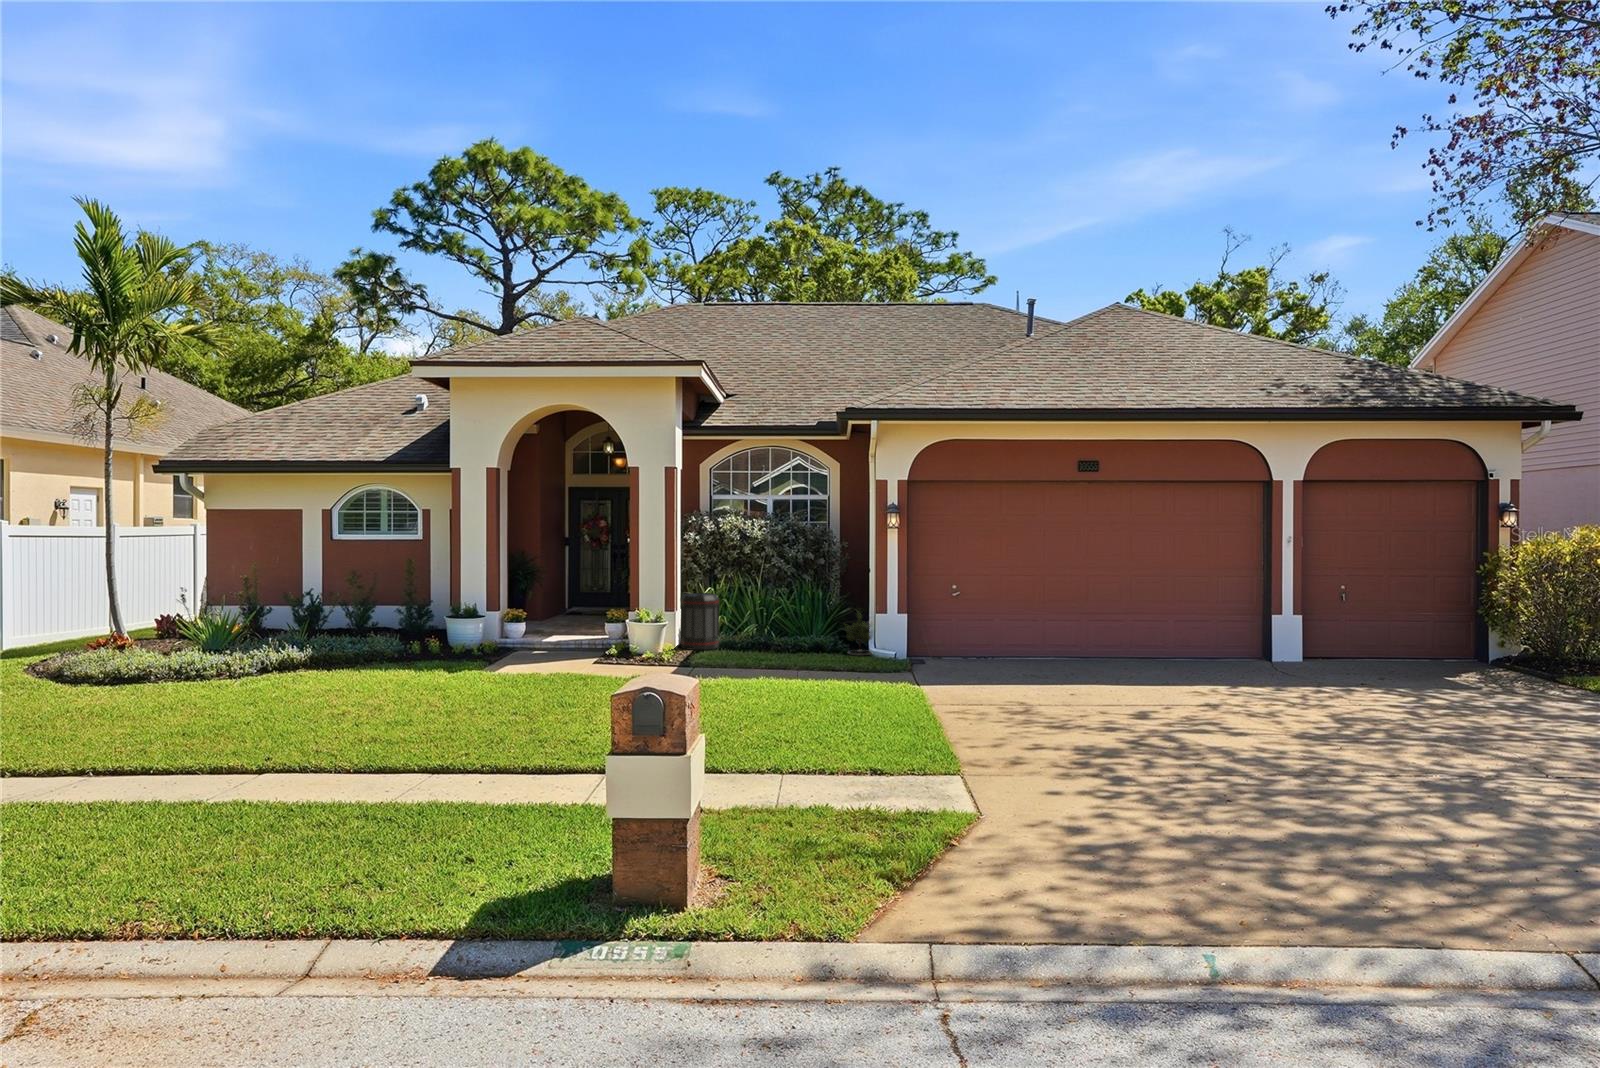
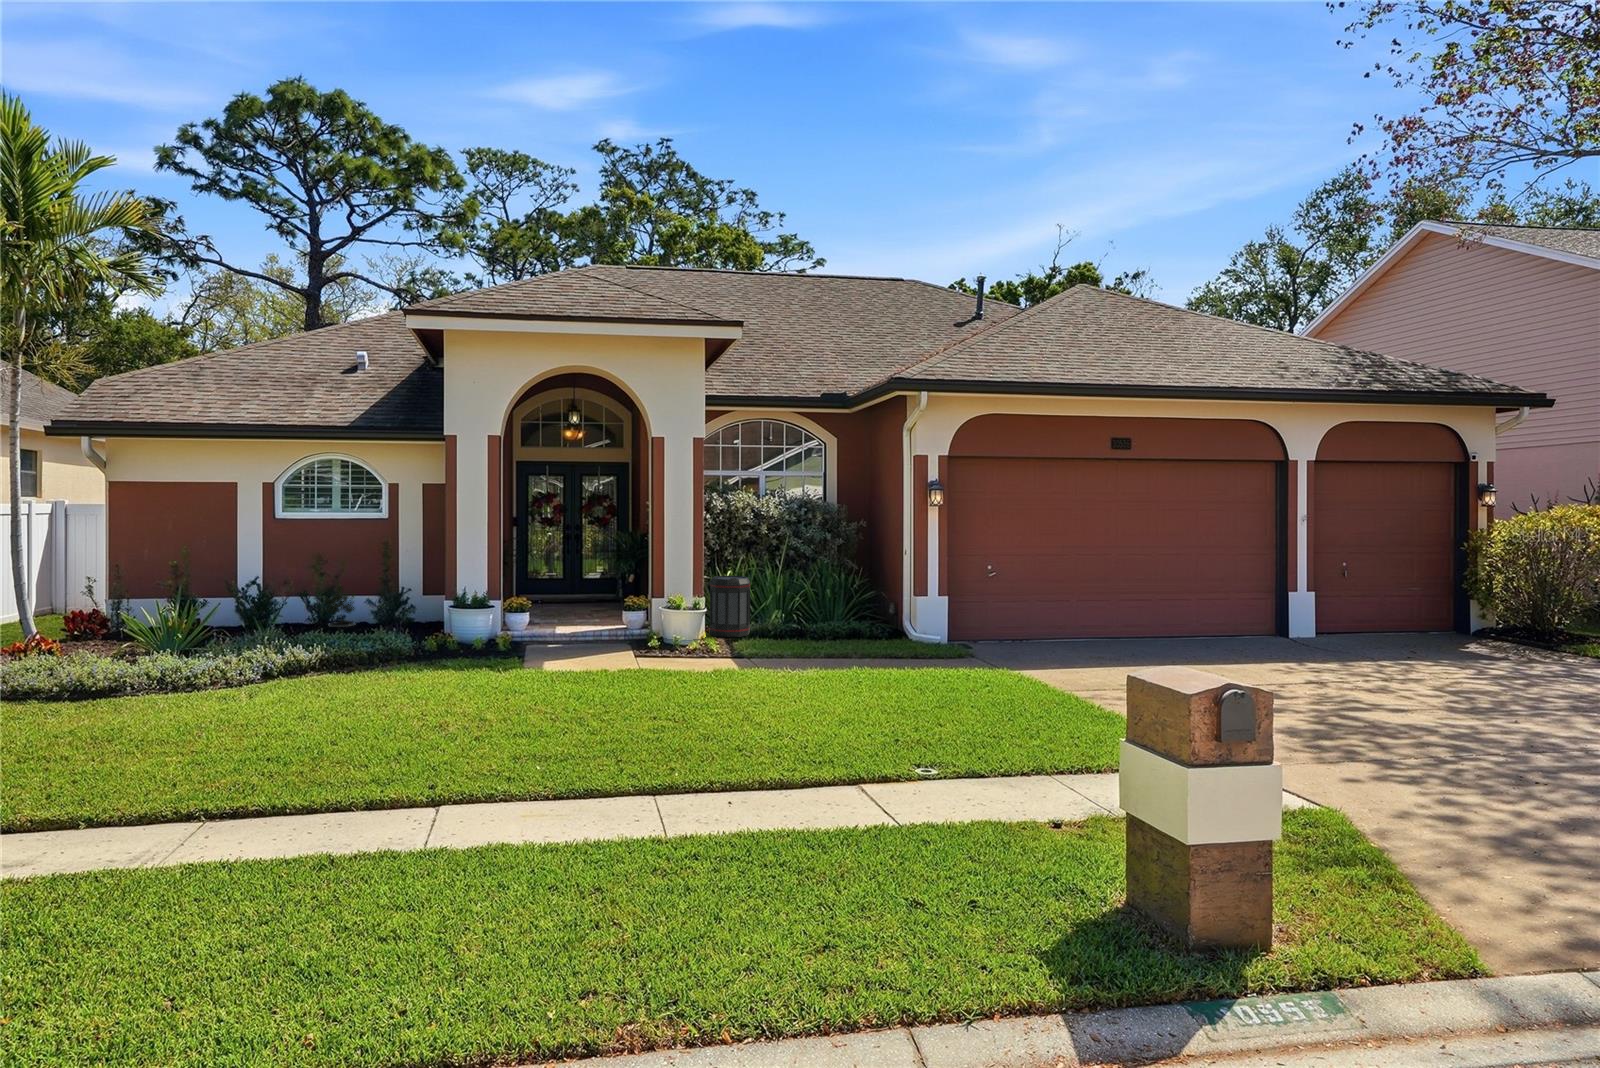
potted tree: present [846,613,872,655] -> present [325,585,355,627]

